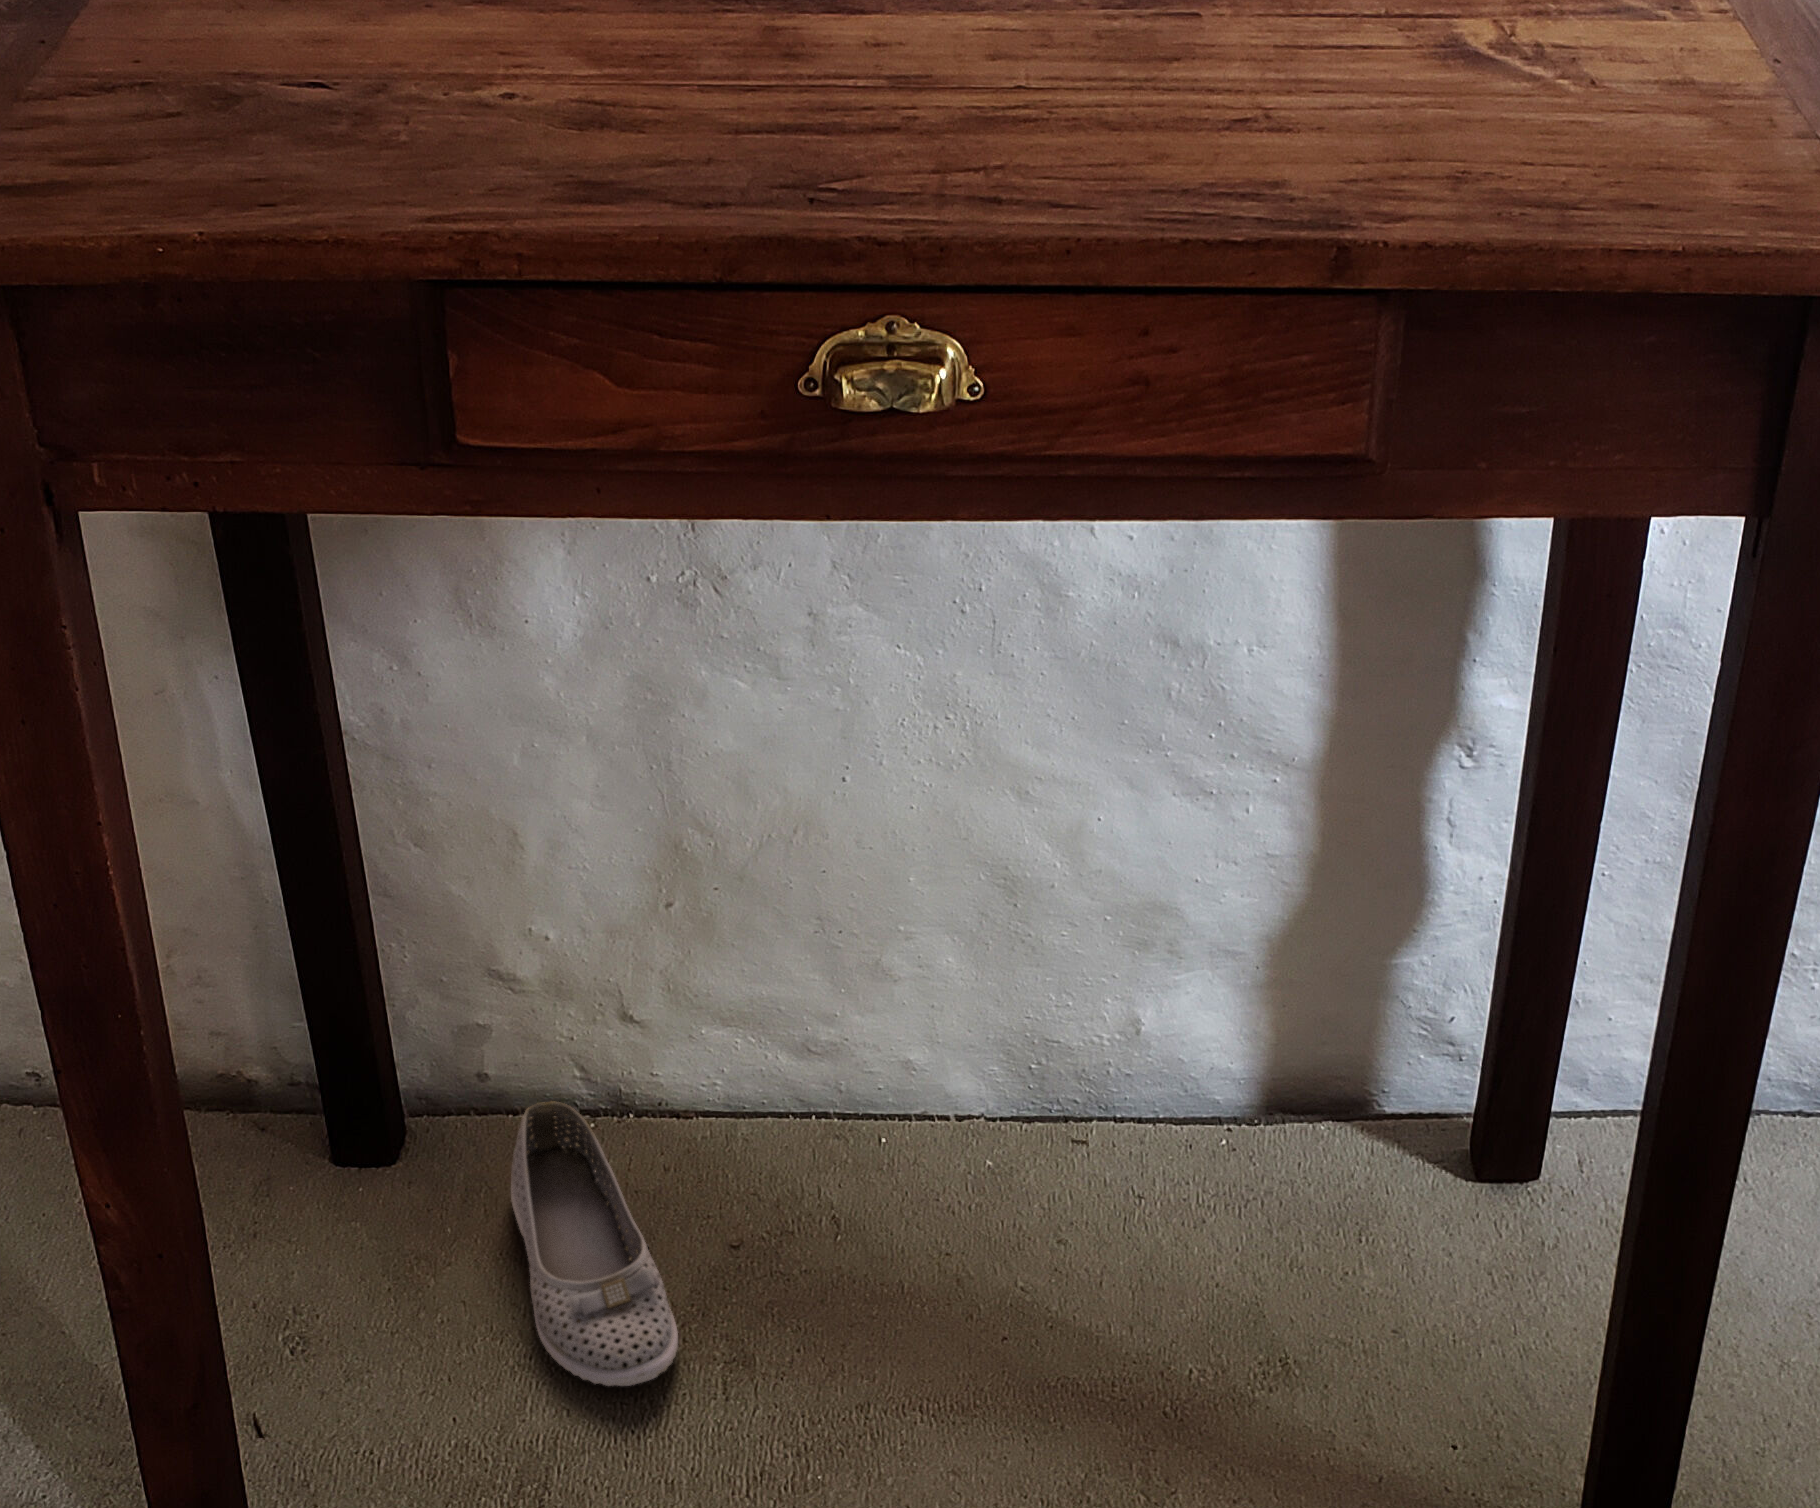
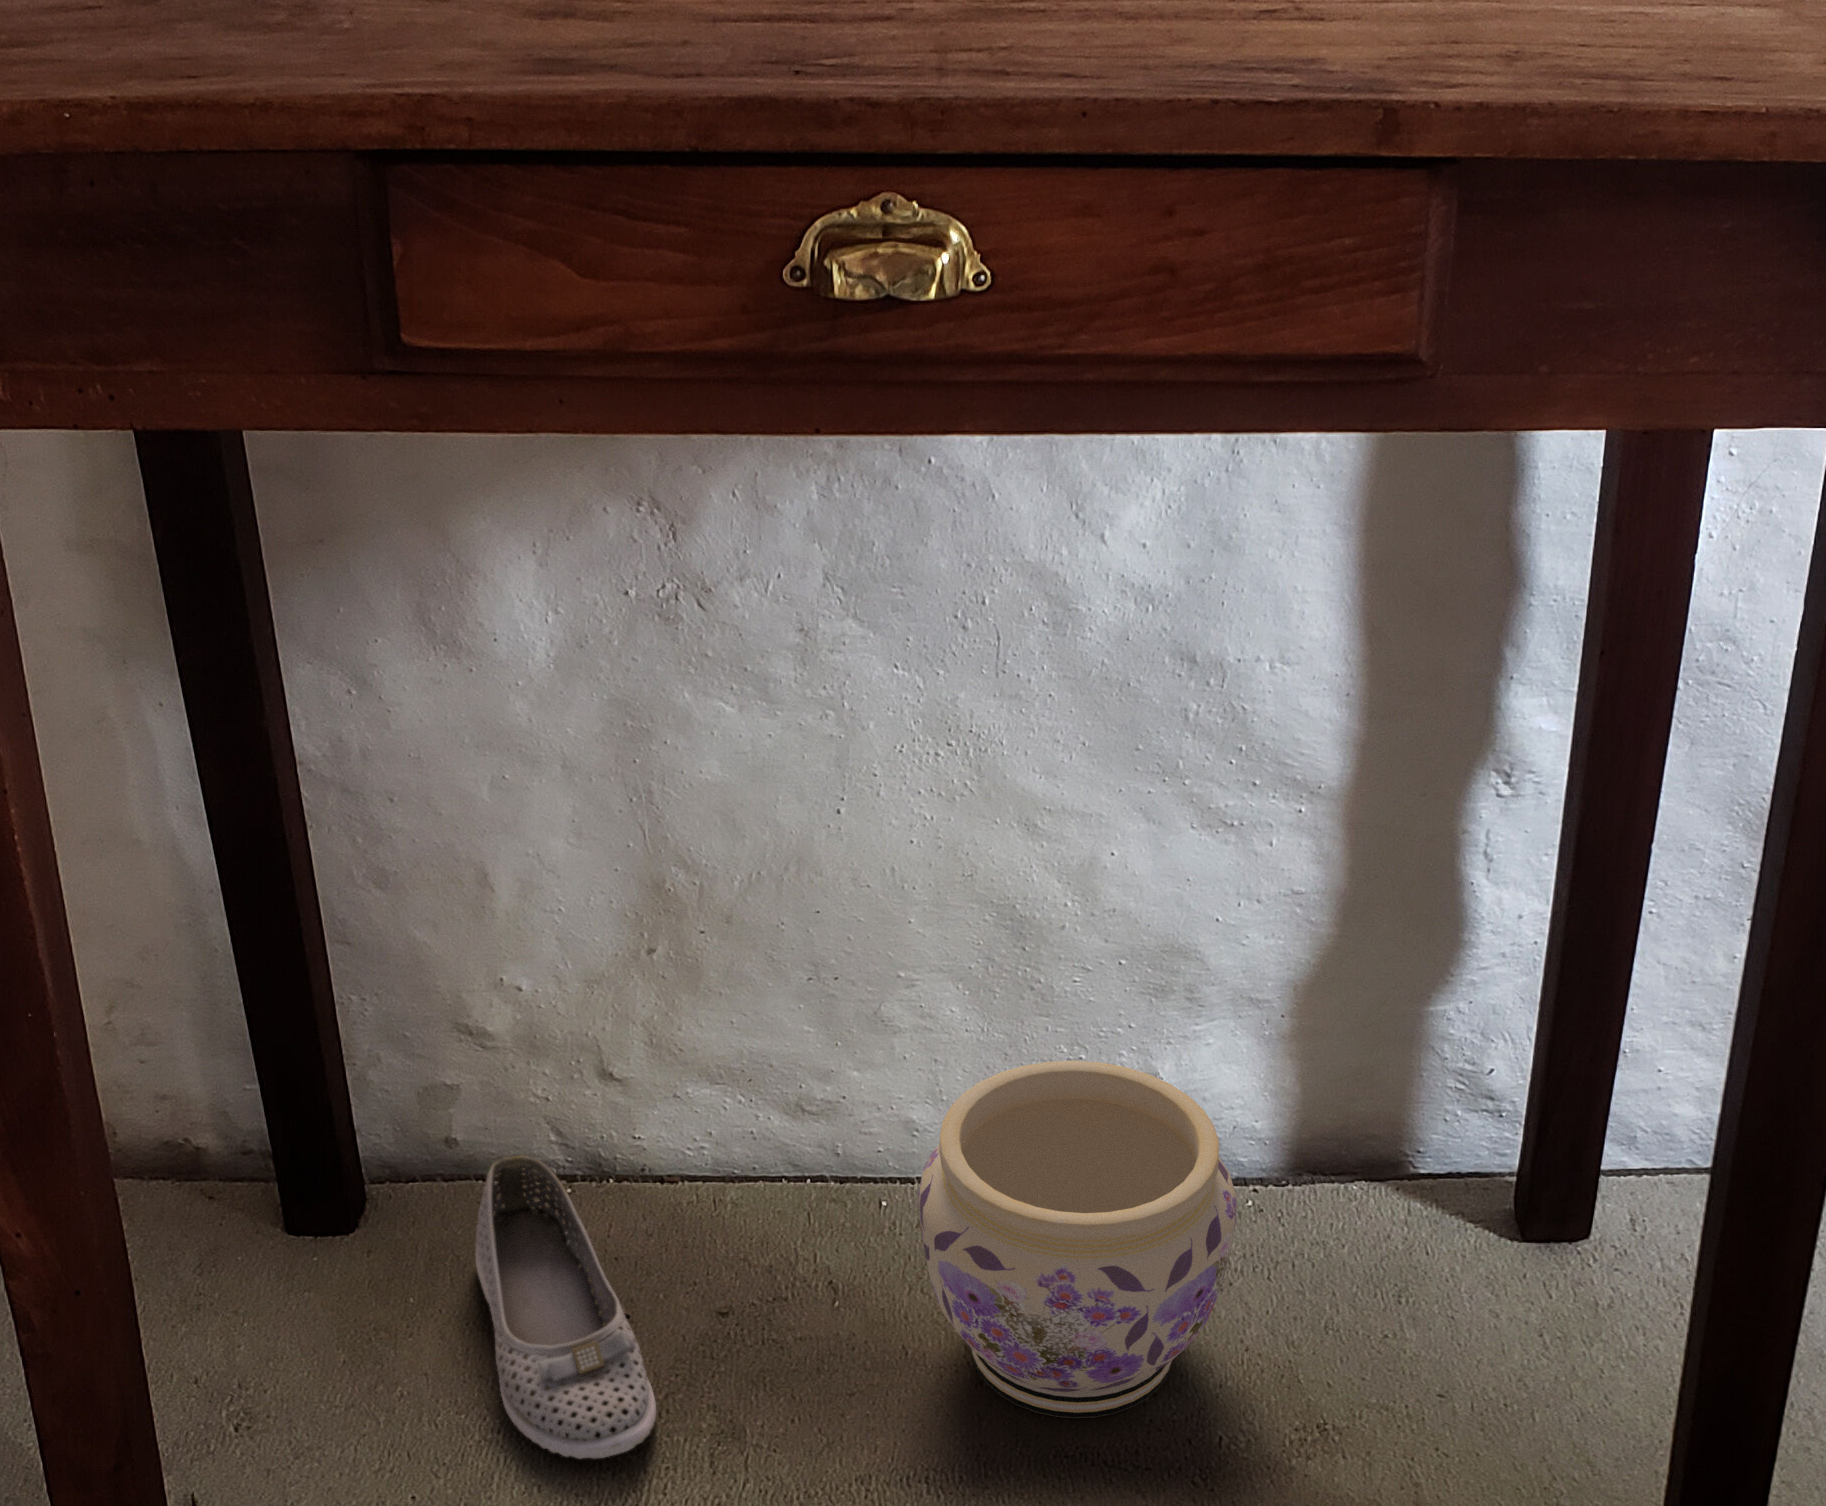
planter: none [920,1020,1213,1349] -> present [918,1061,1236,1418]

